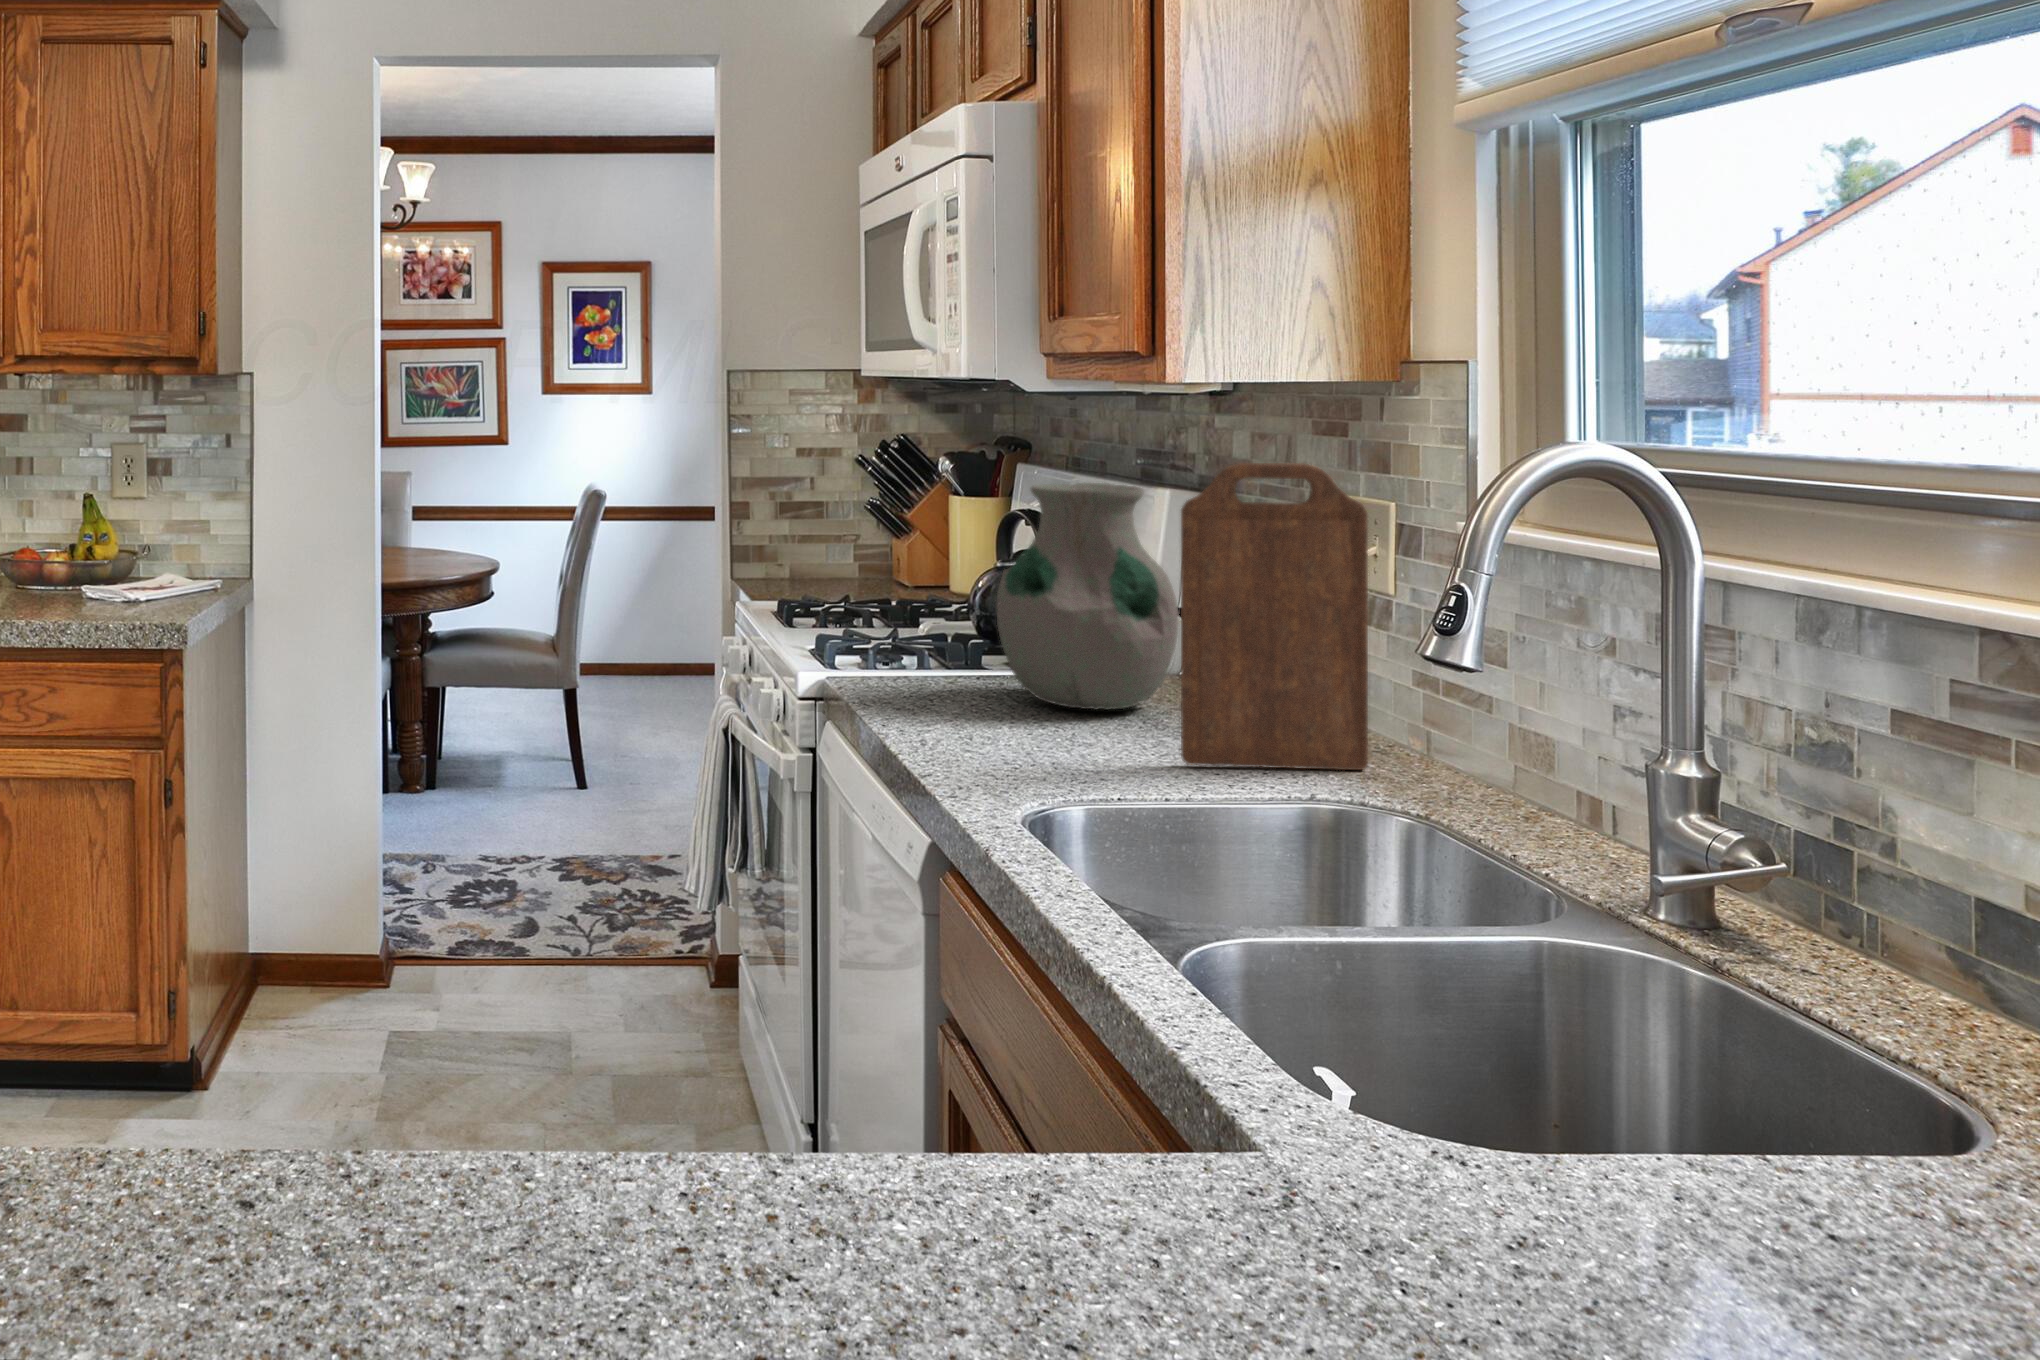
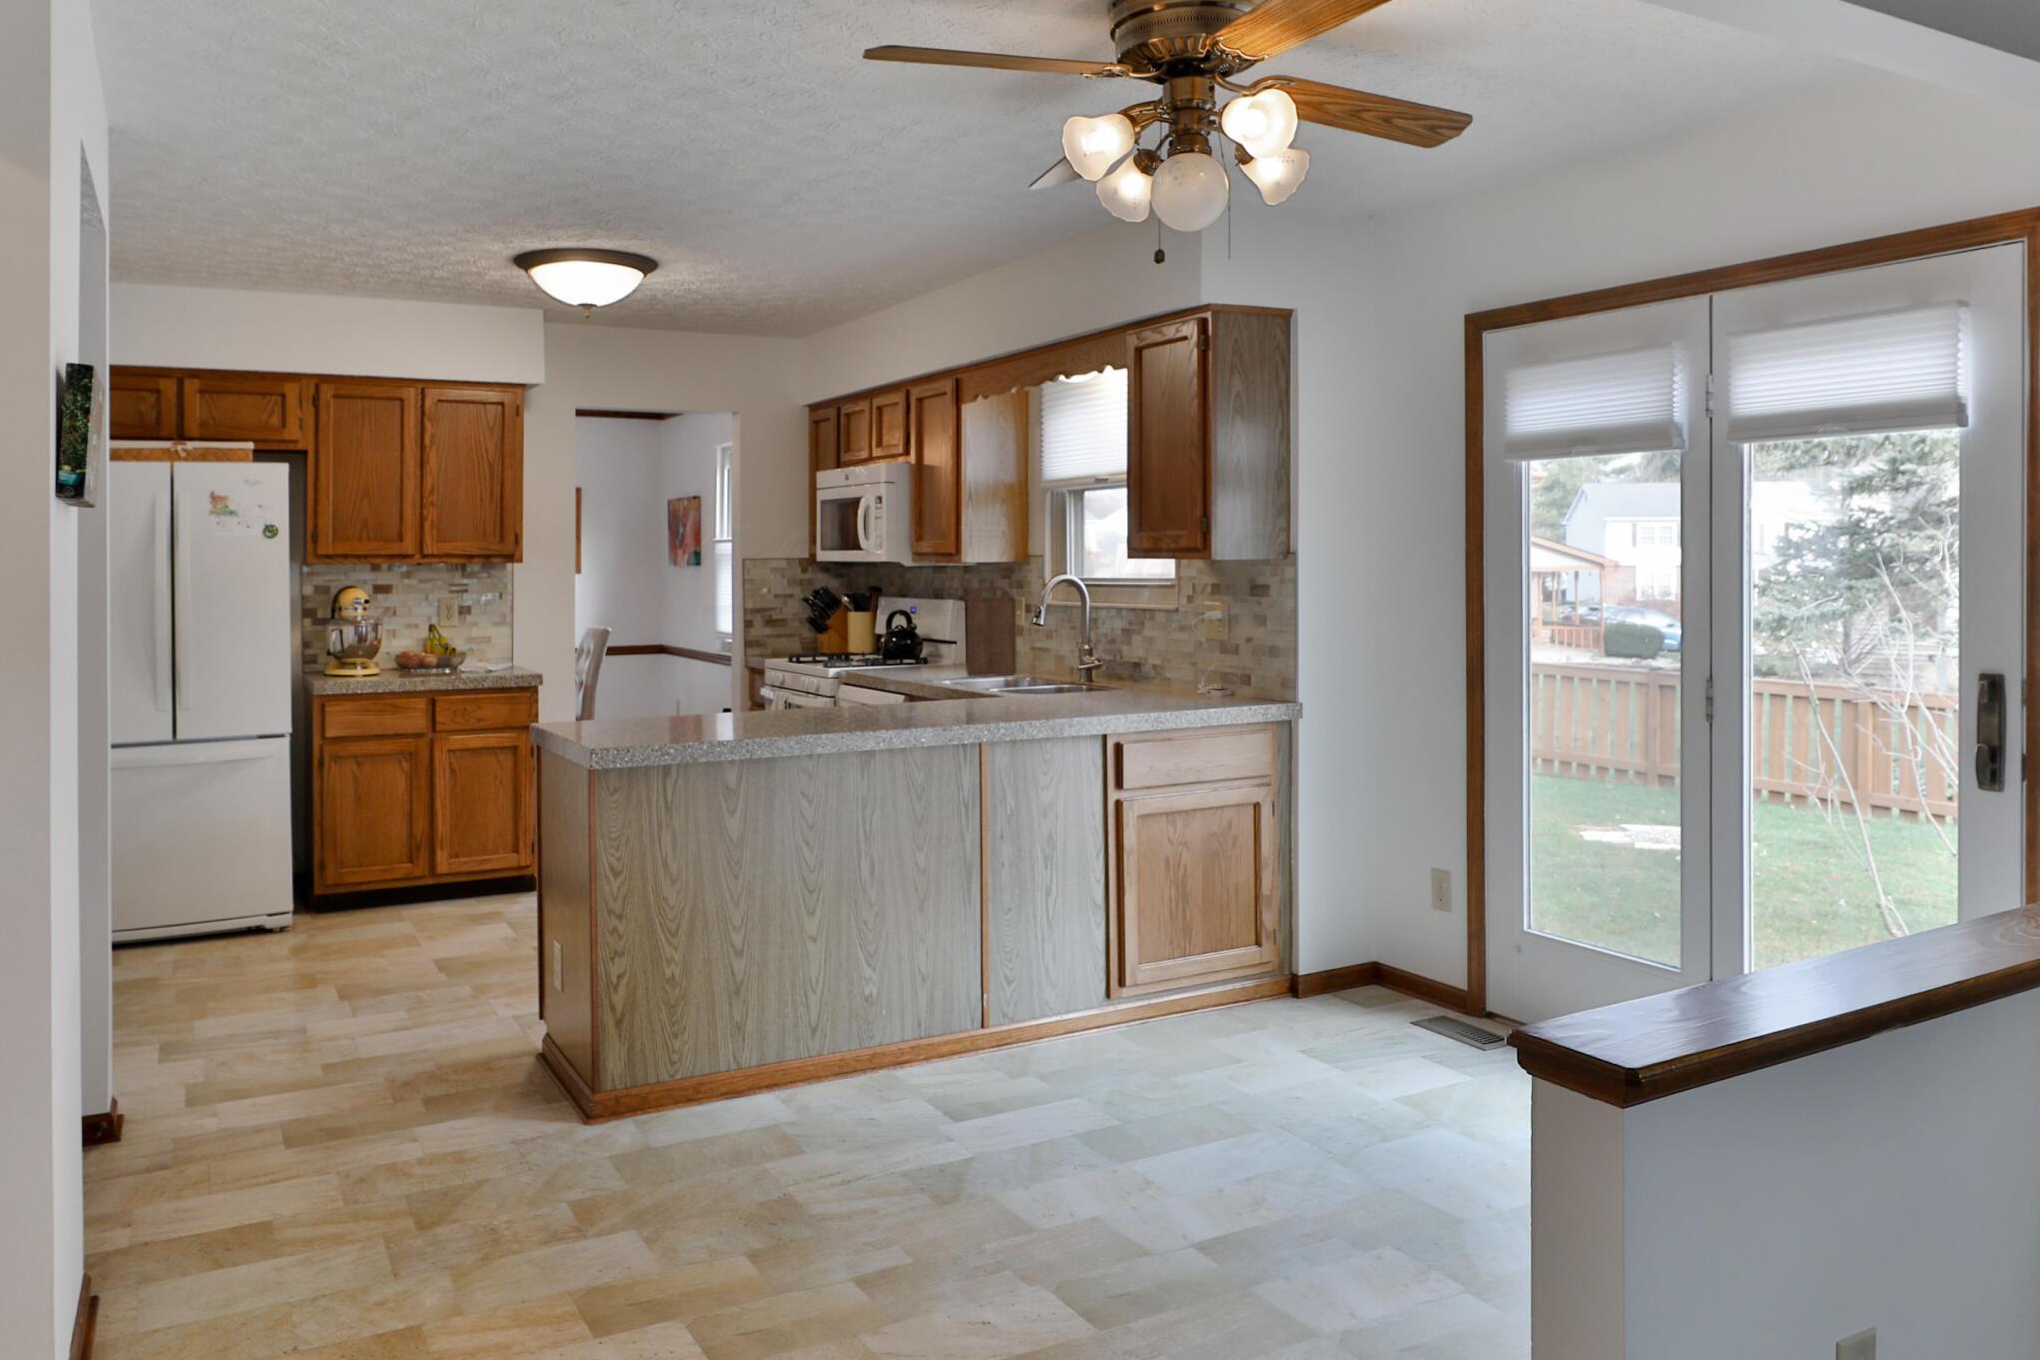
vase: present [996,483,1179,710] -> none [904,596,961,671]

